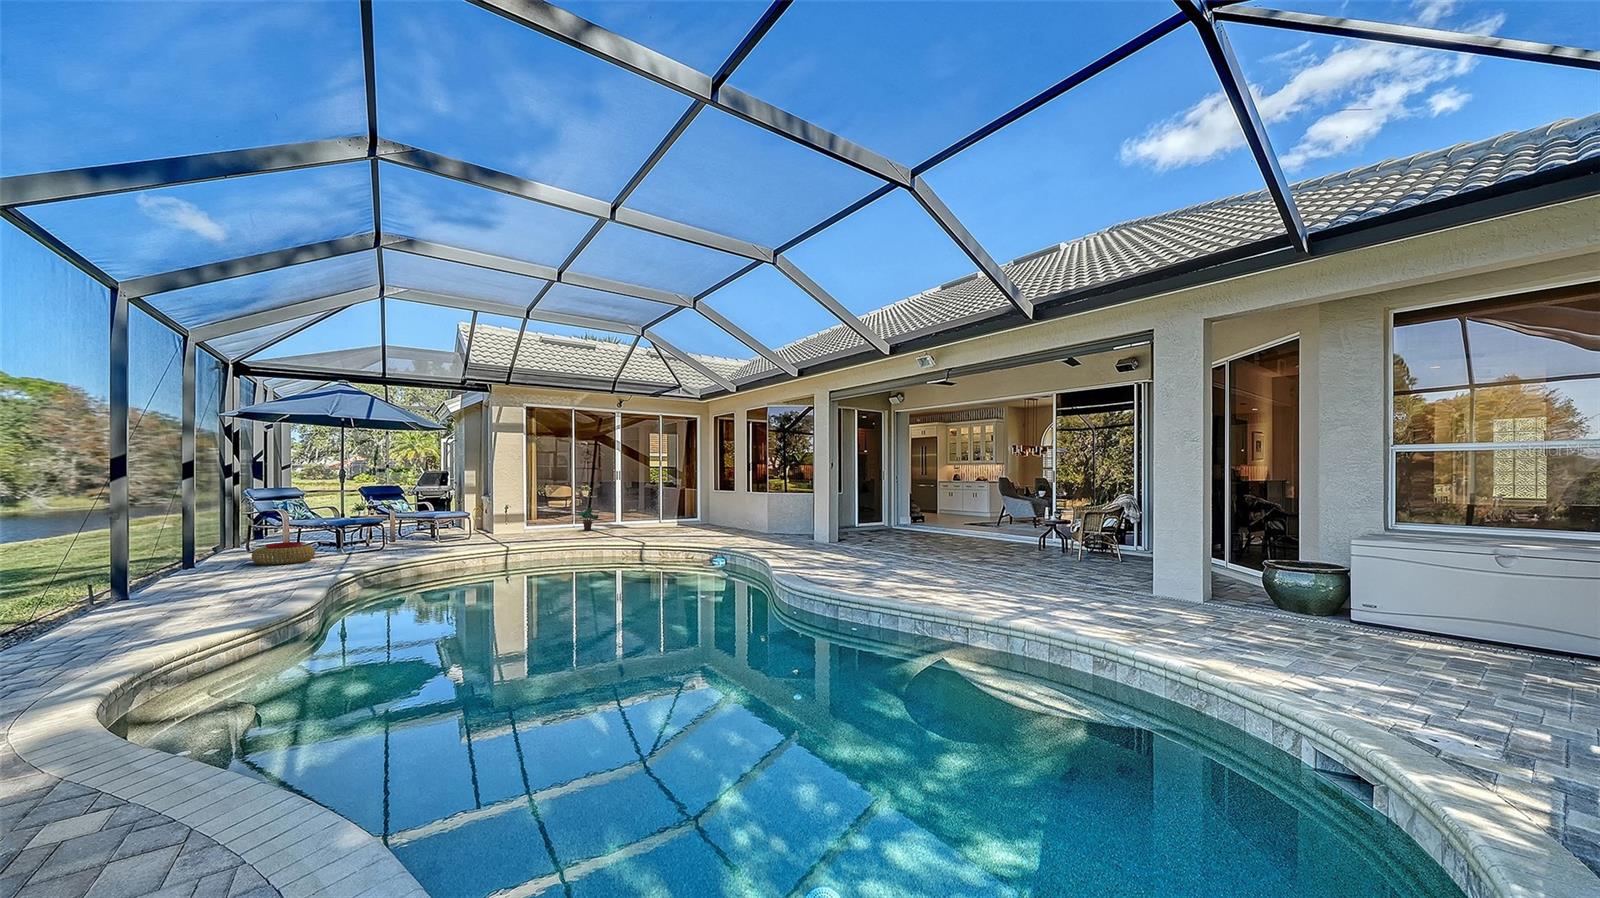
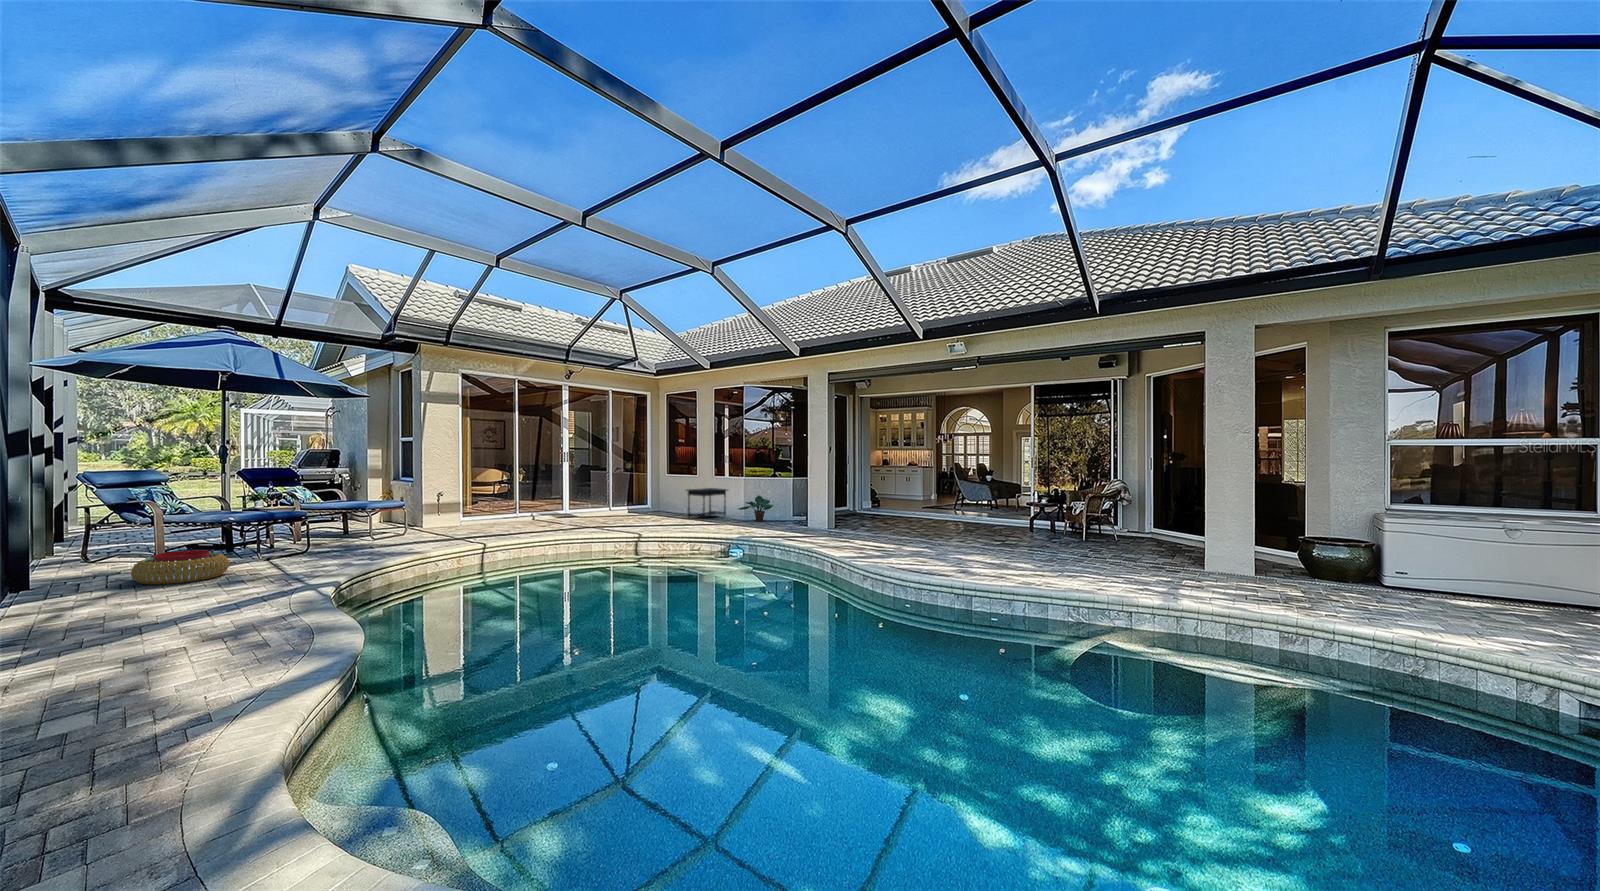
side table: none [717,504,759,533] -> present [687,488,727,518]
potted plant: present [574,507,603,530] -> present [739,496,773,522]

